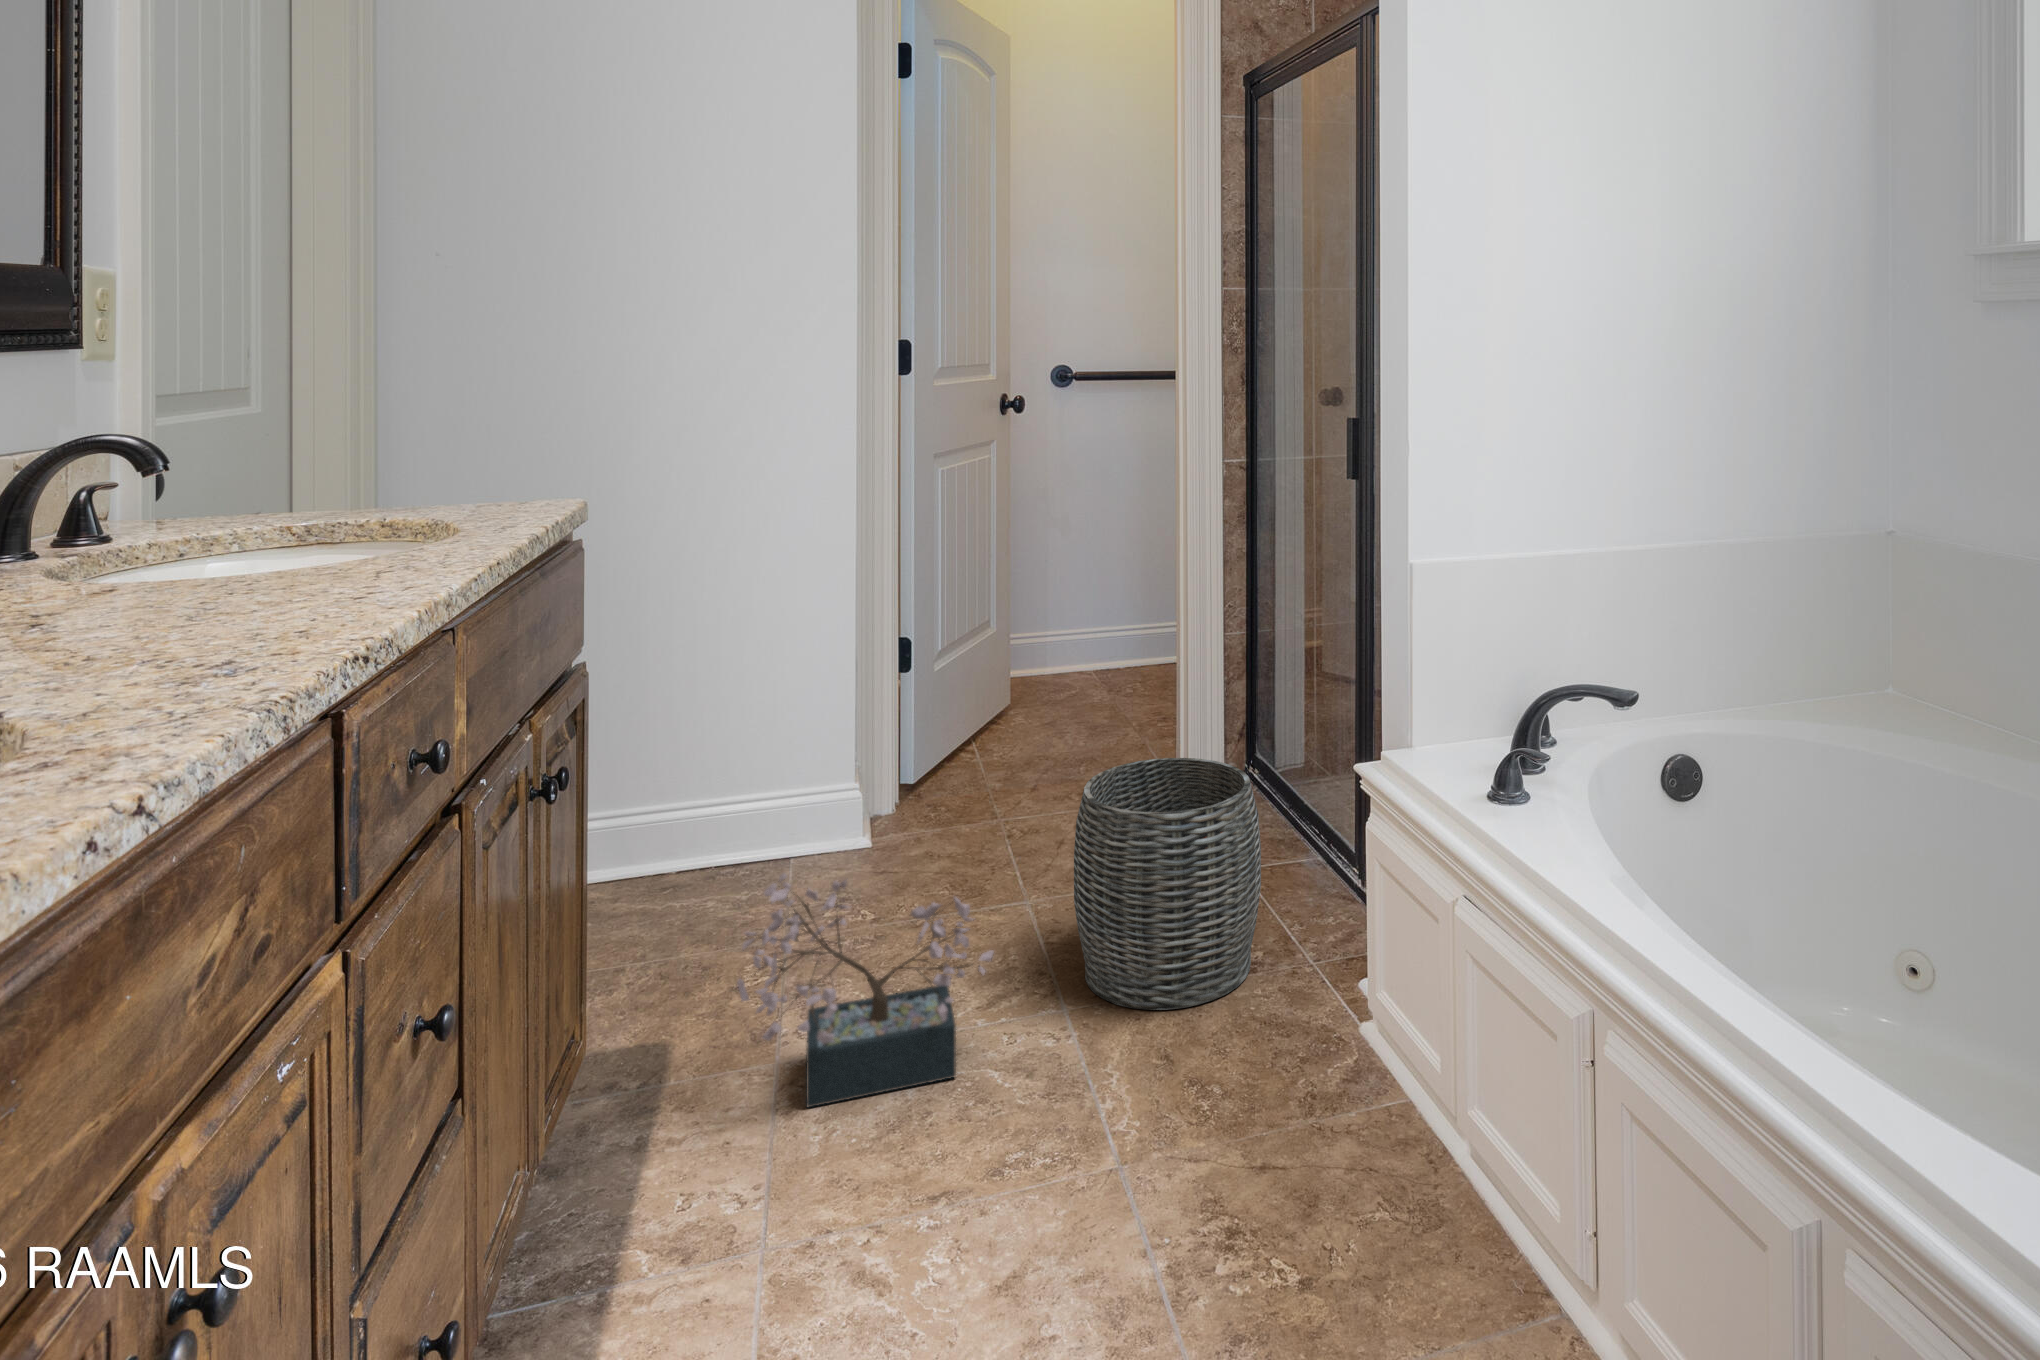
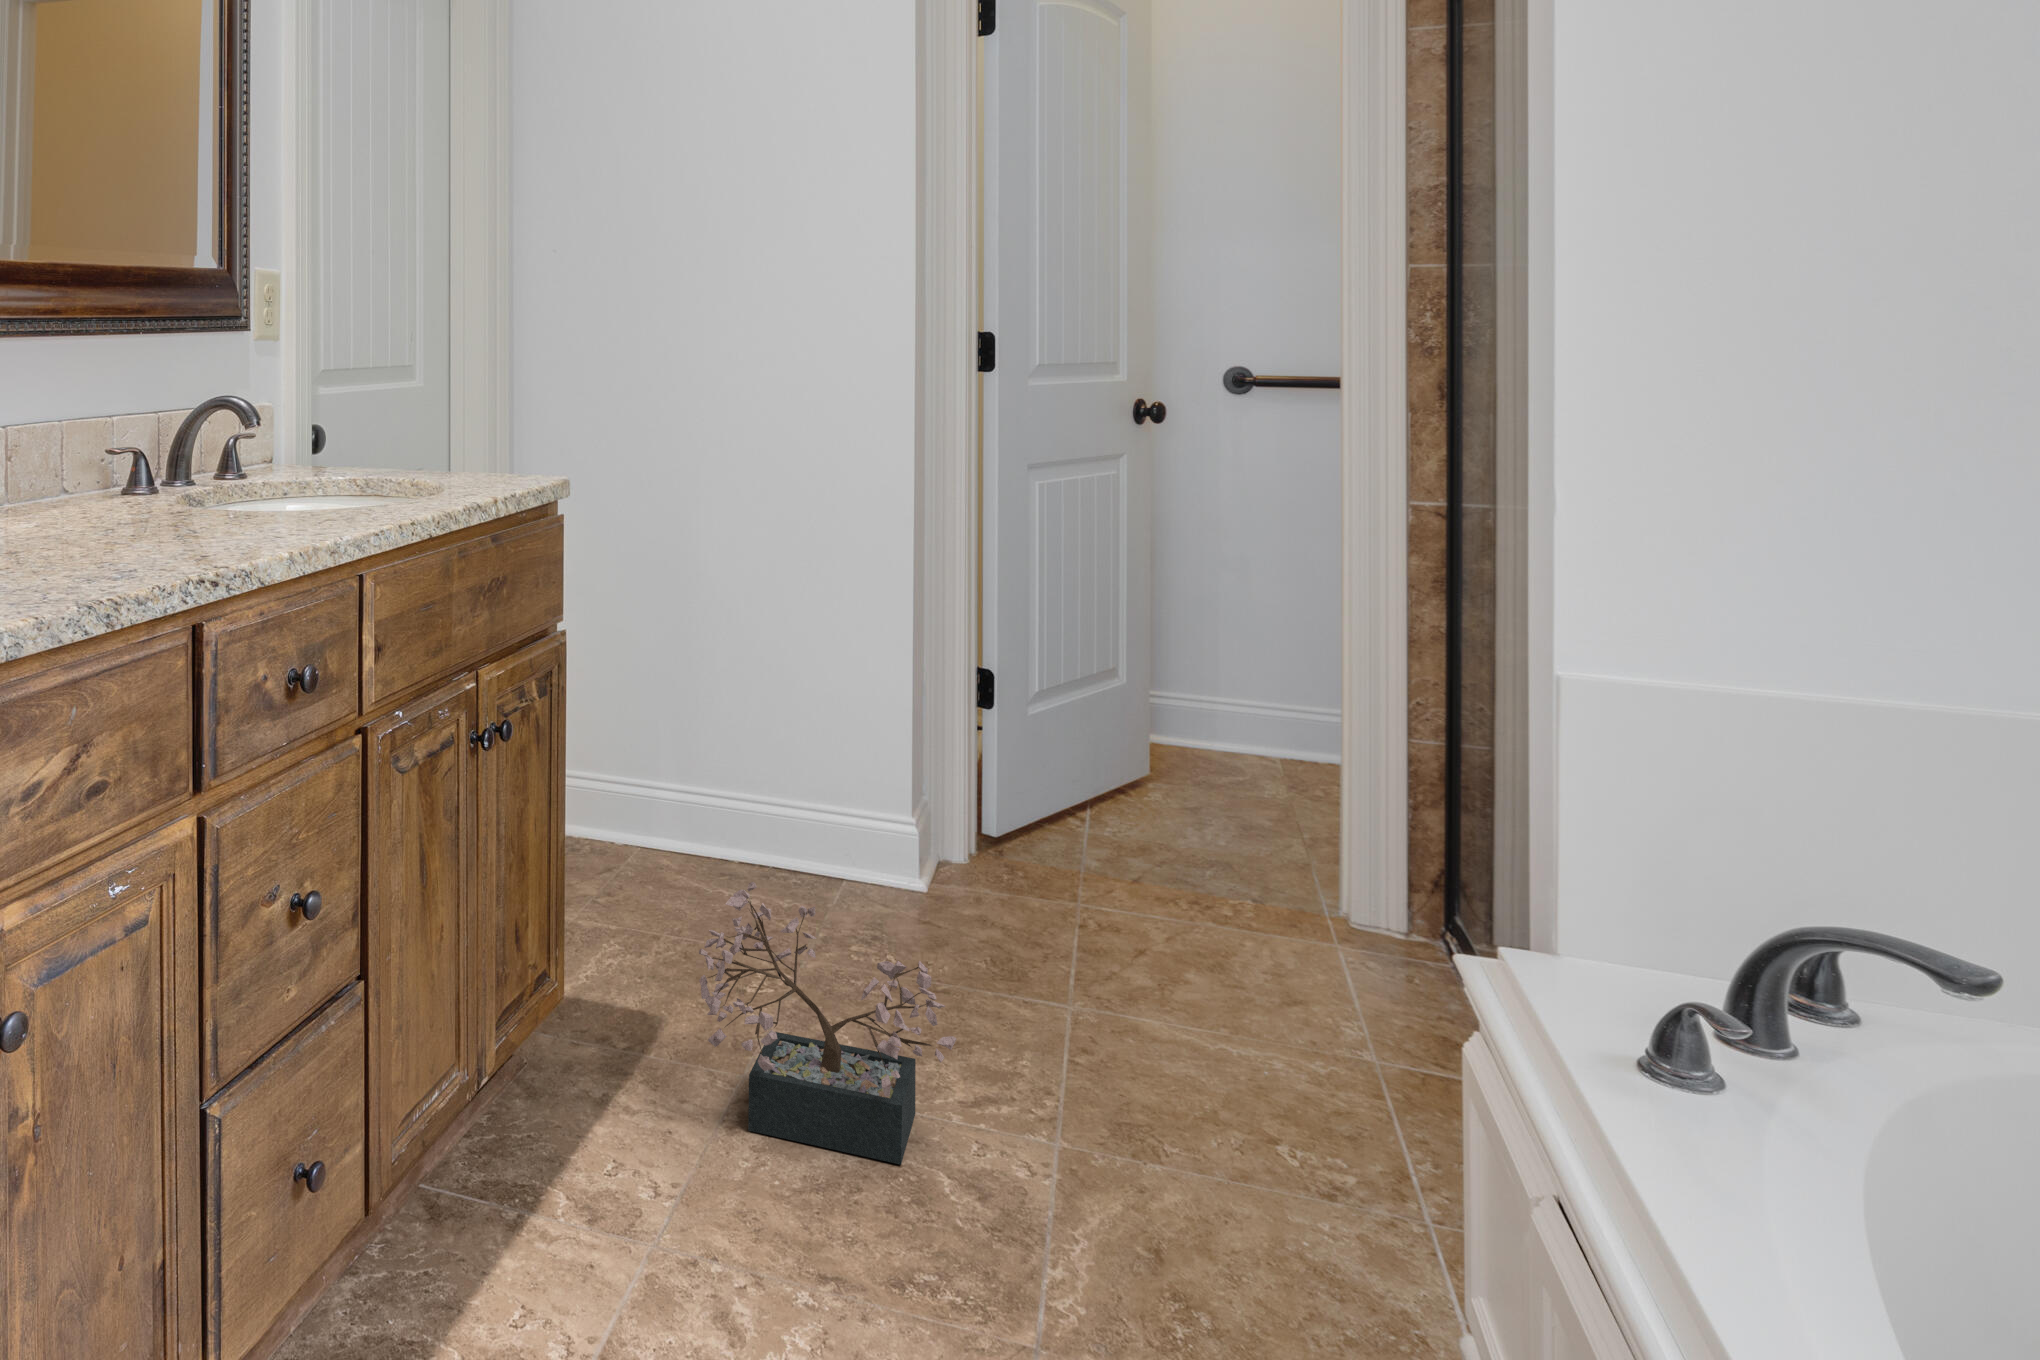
woven basket: present [1074,758,1261,1010] -> none [1082,869,1347,1210]

